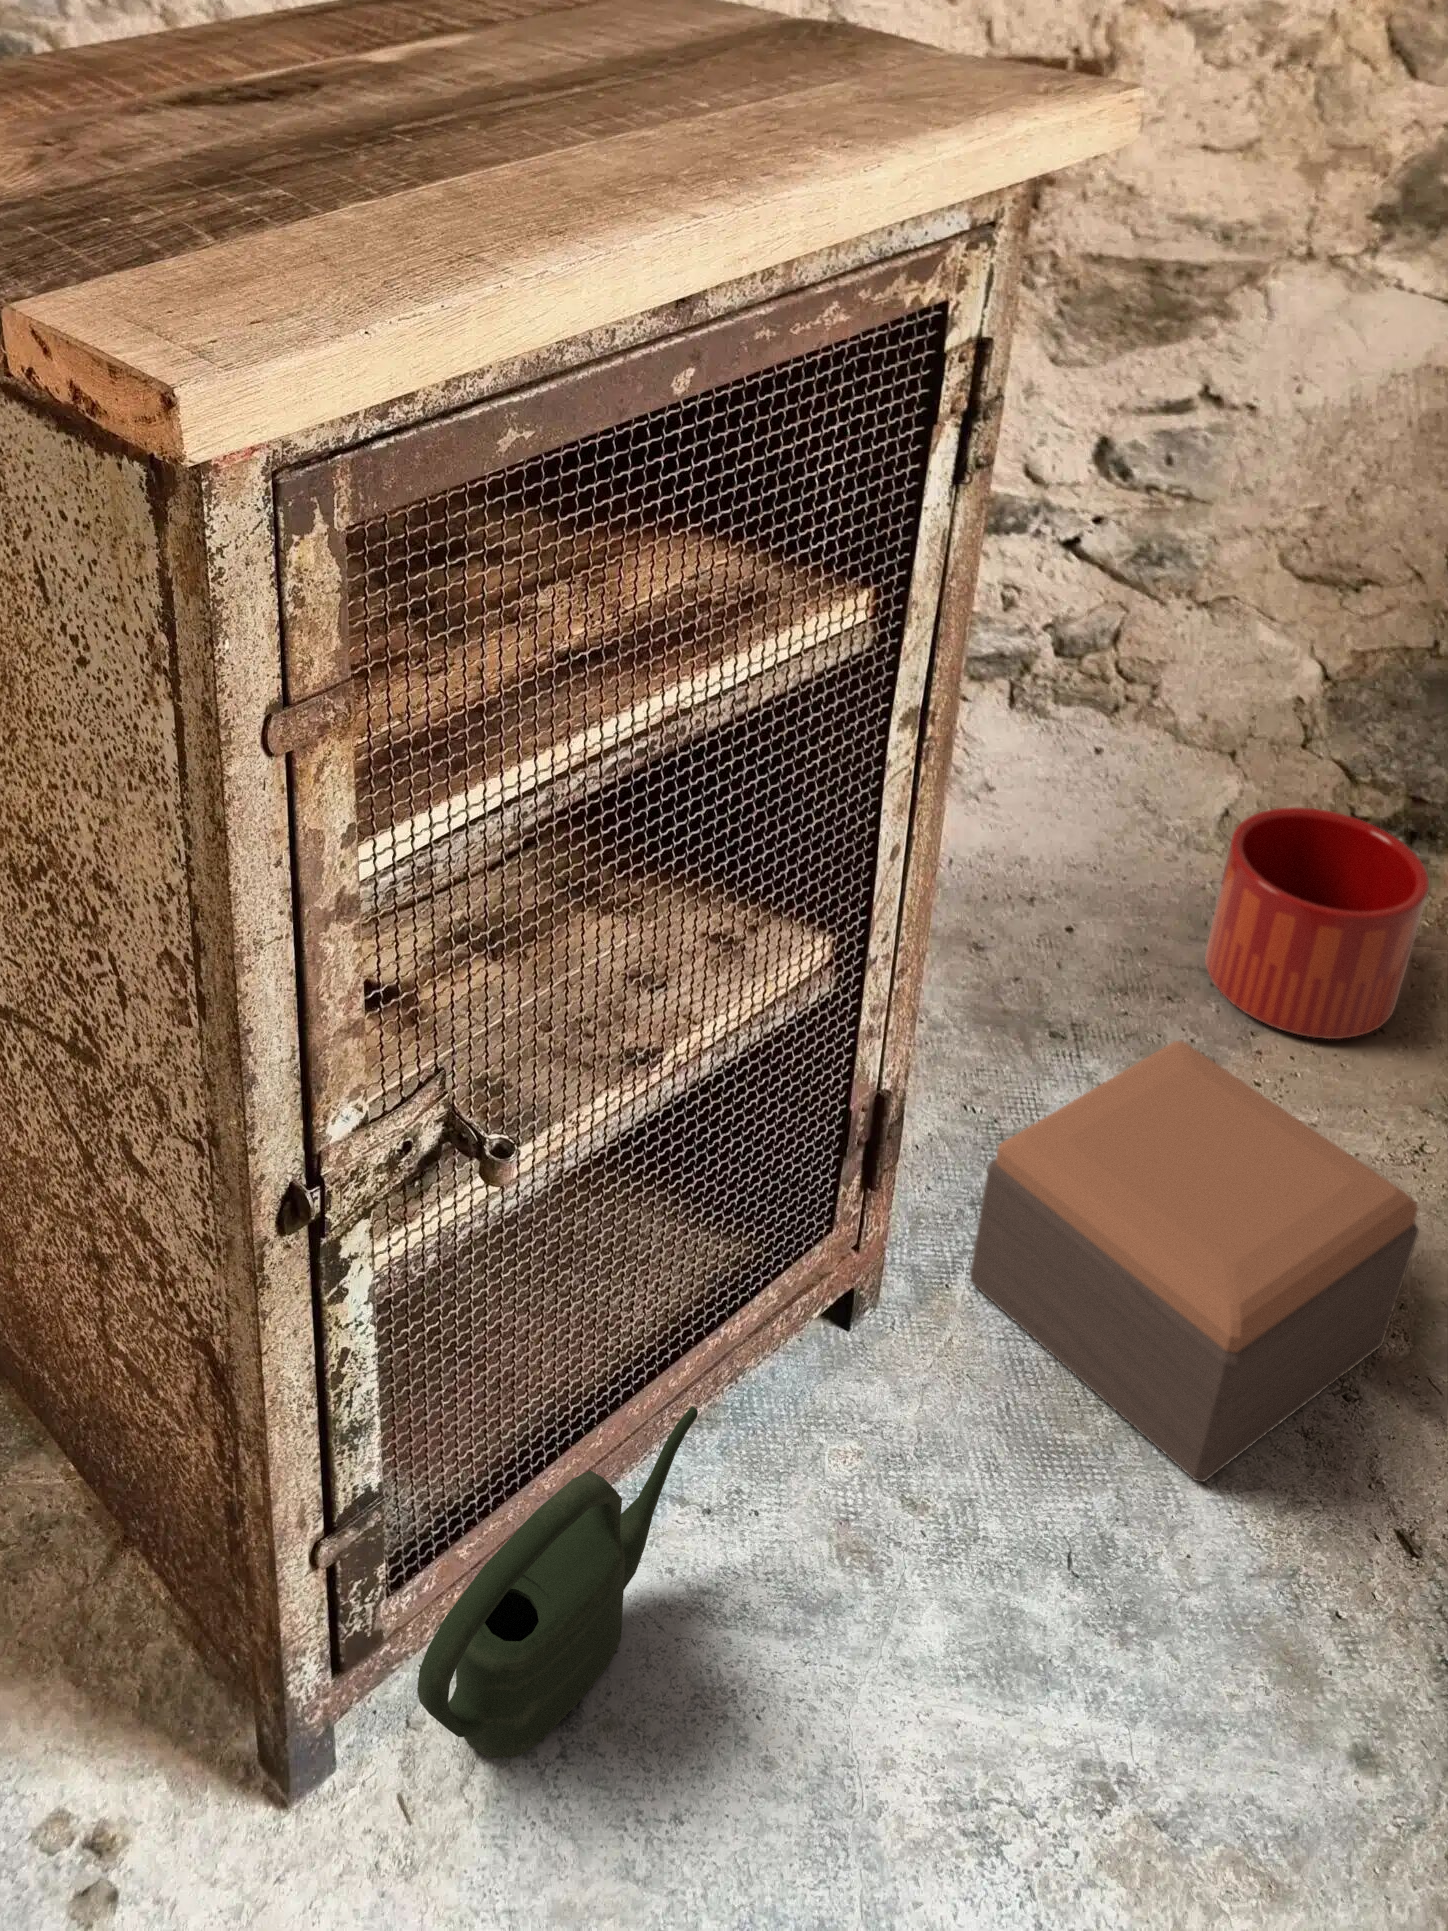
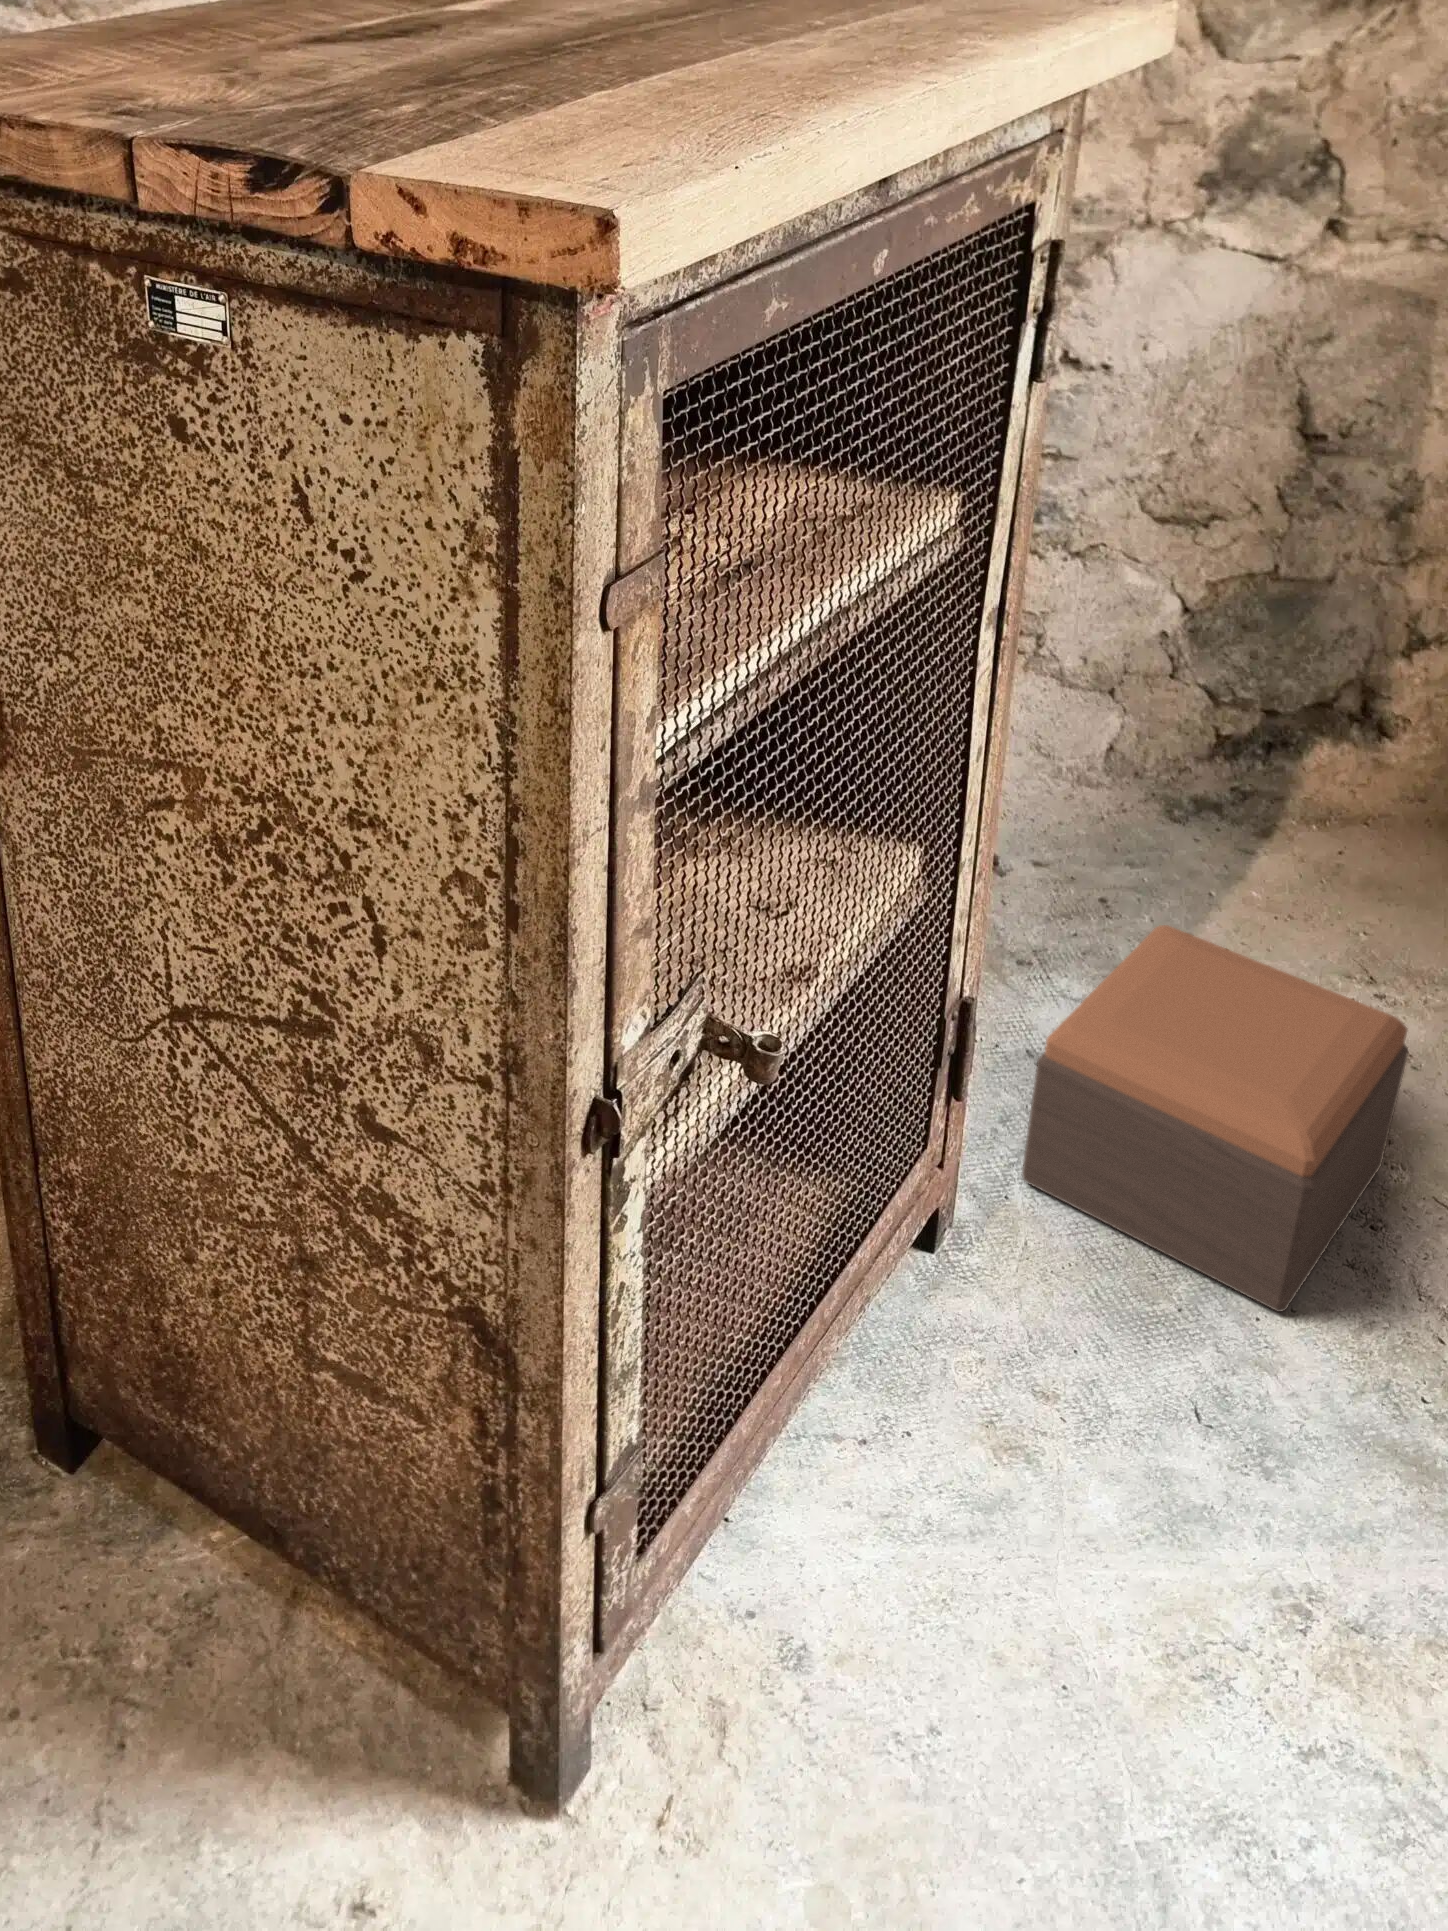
planter: present [1205,807,1429,1039] -> none [1114,721,1306,923]
watering can: present [417,1406,698,1758] -> none [696,1323,866,1713]

